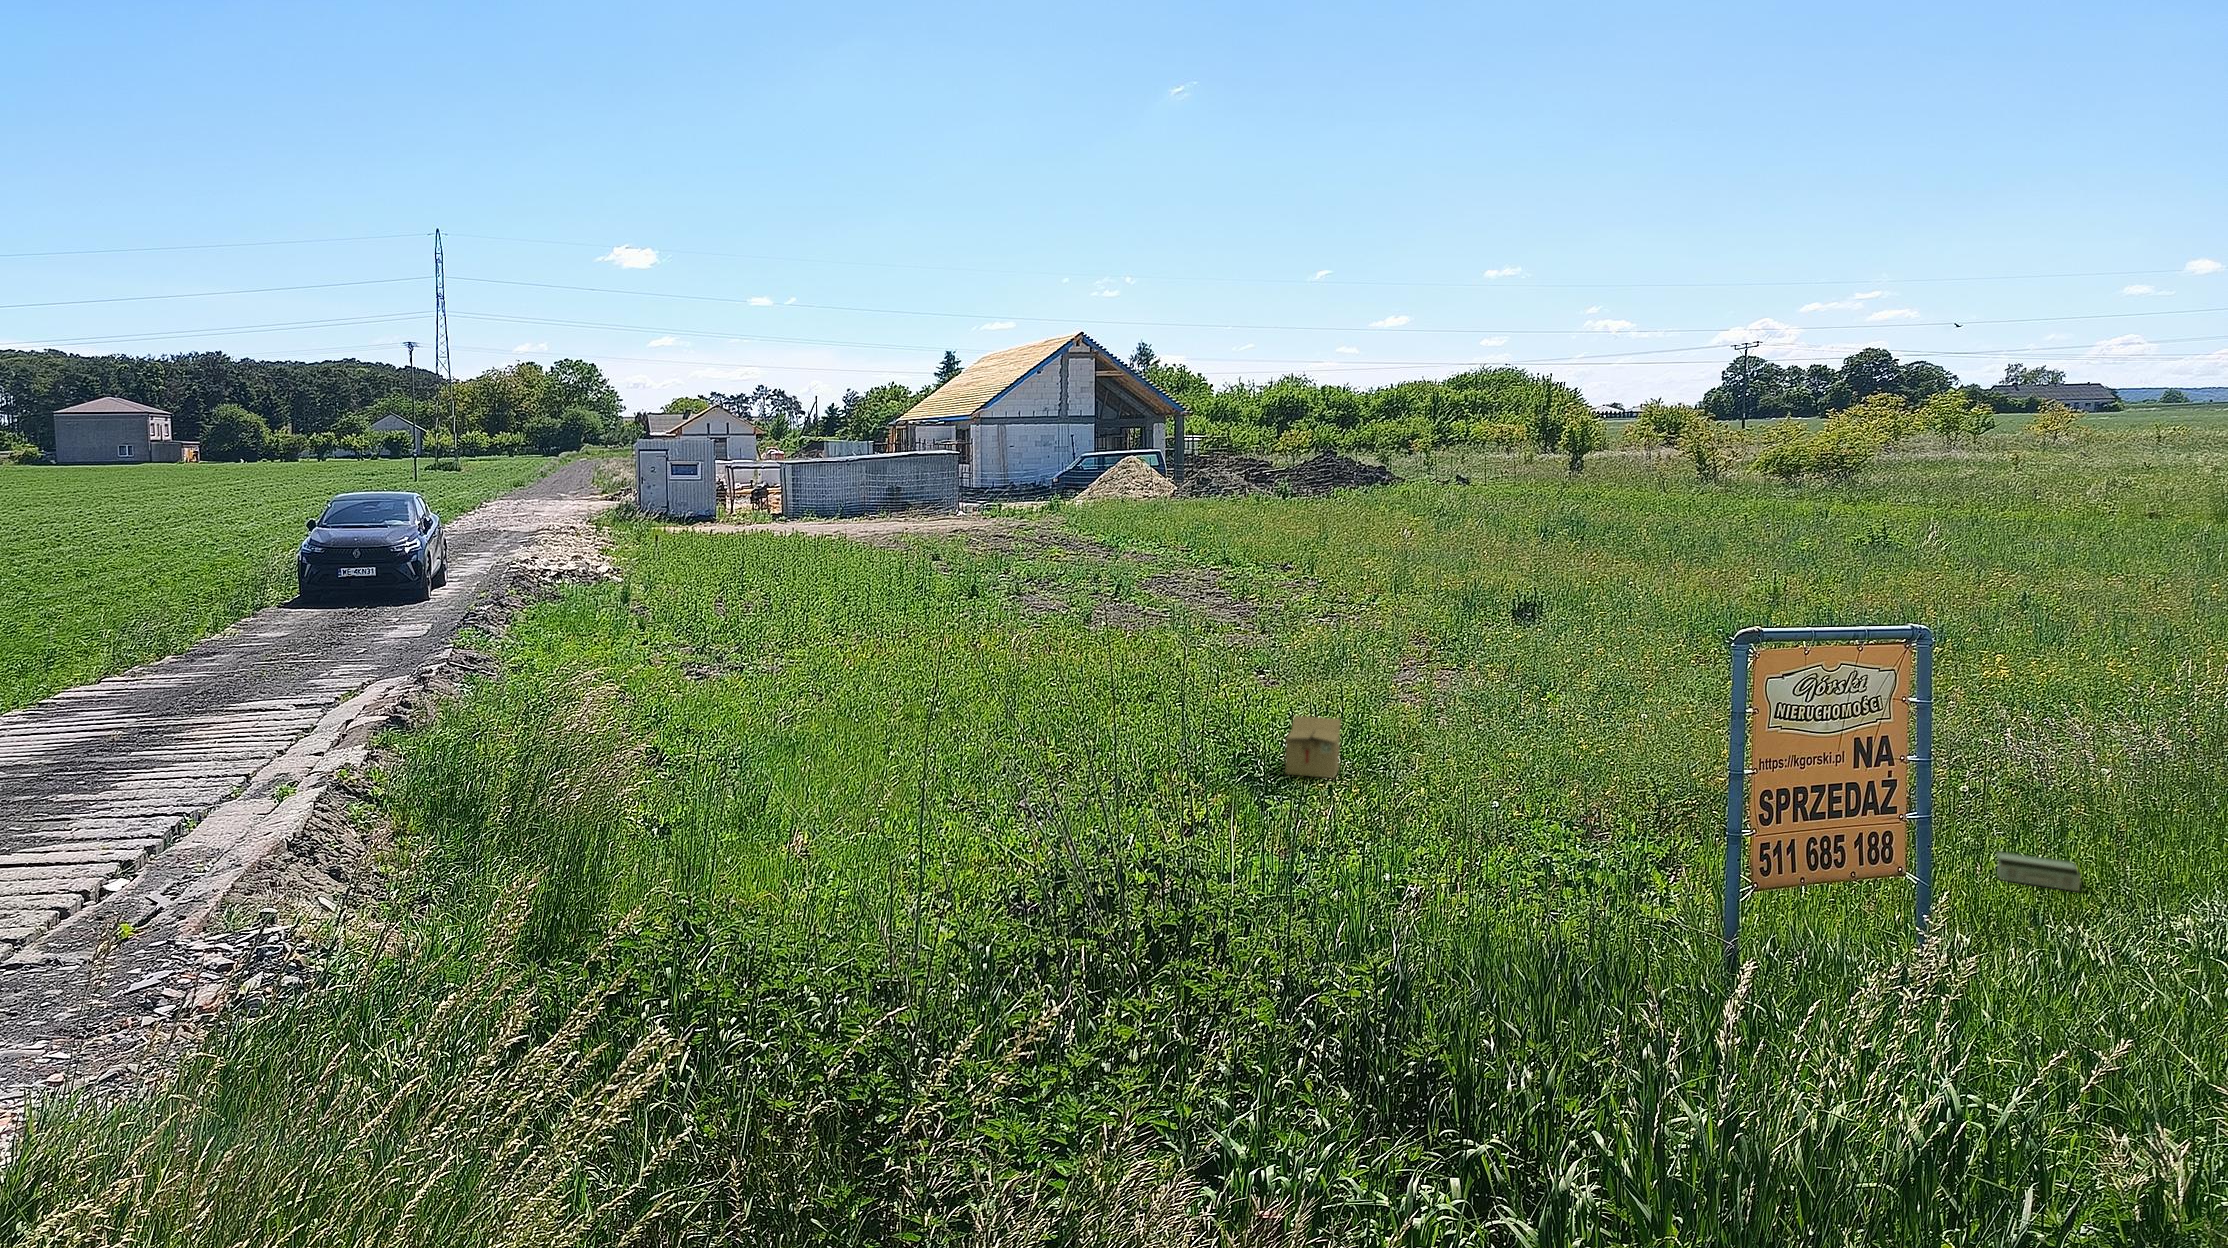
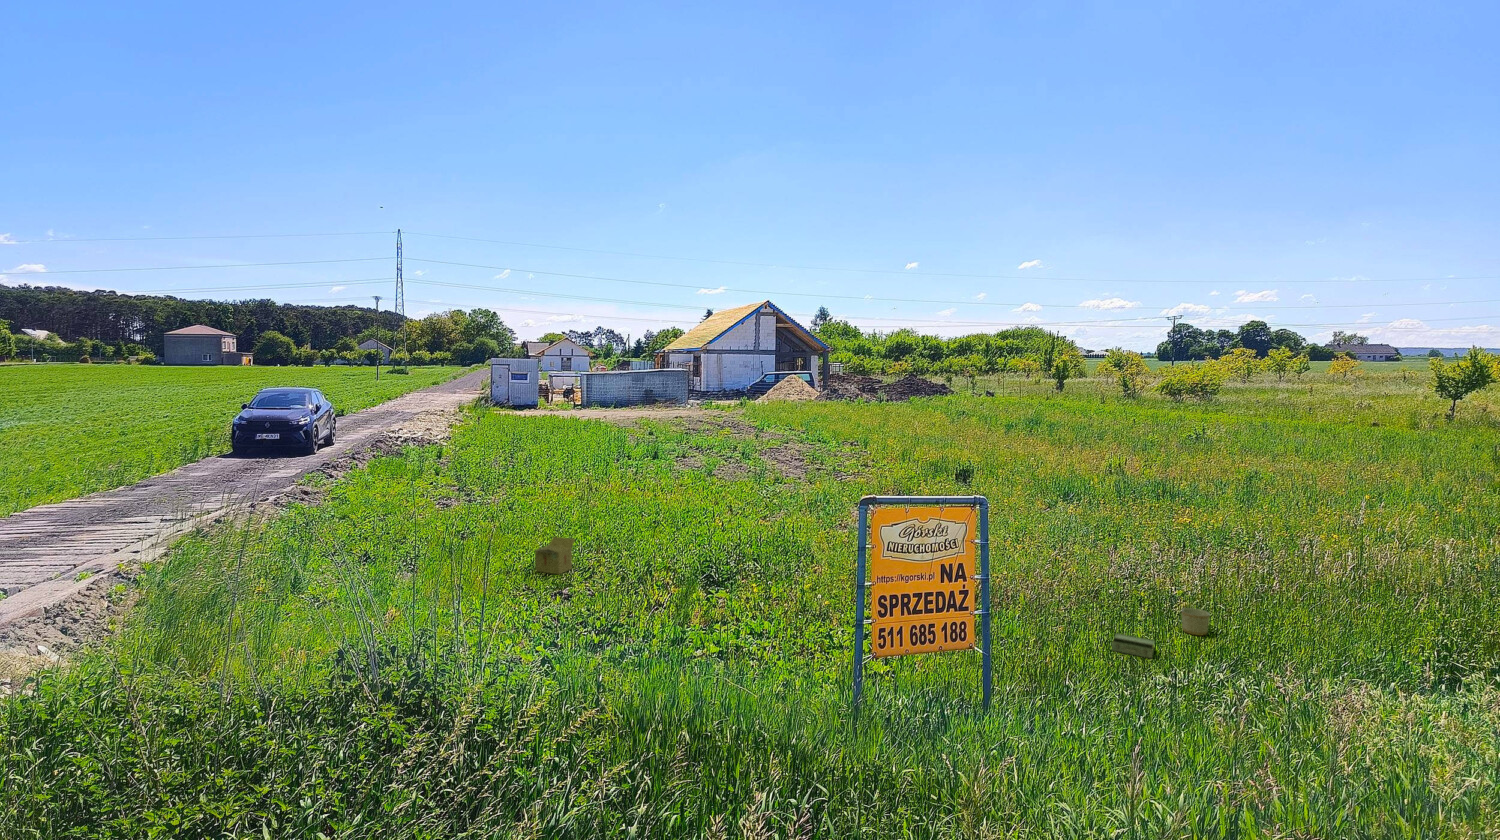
cardboard box: present [1285,716,1341,778] -> present [535,537,575,574]
planter: none [2091,808,2148,853] -> present [1182,608,1210,635]

